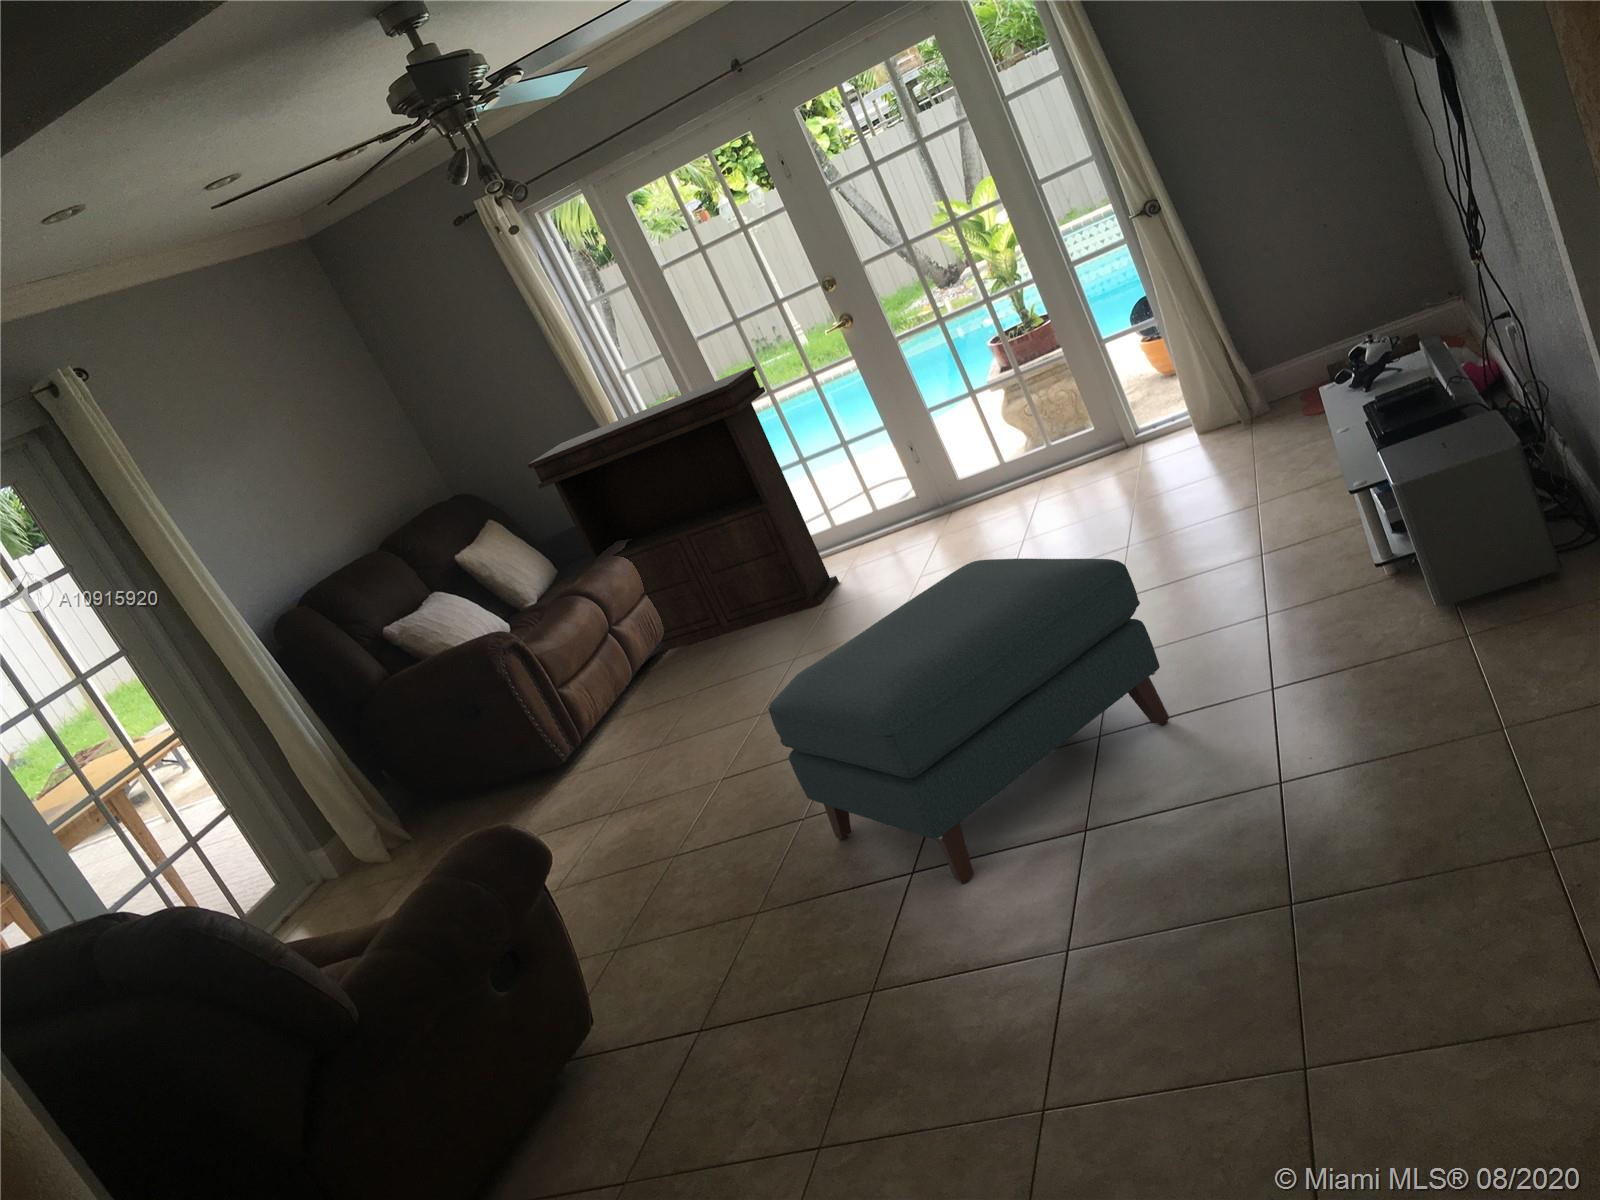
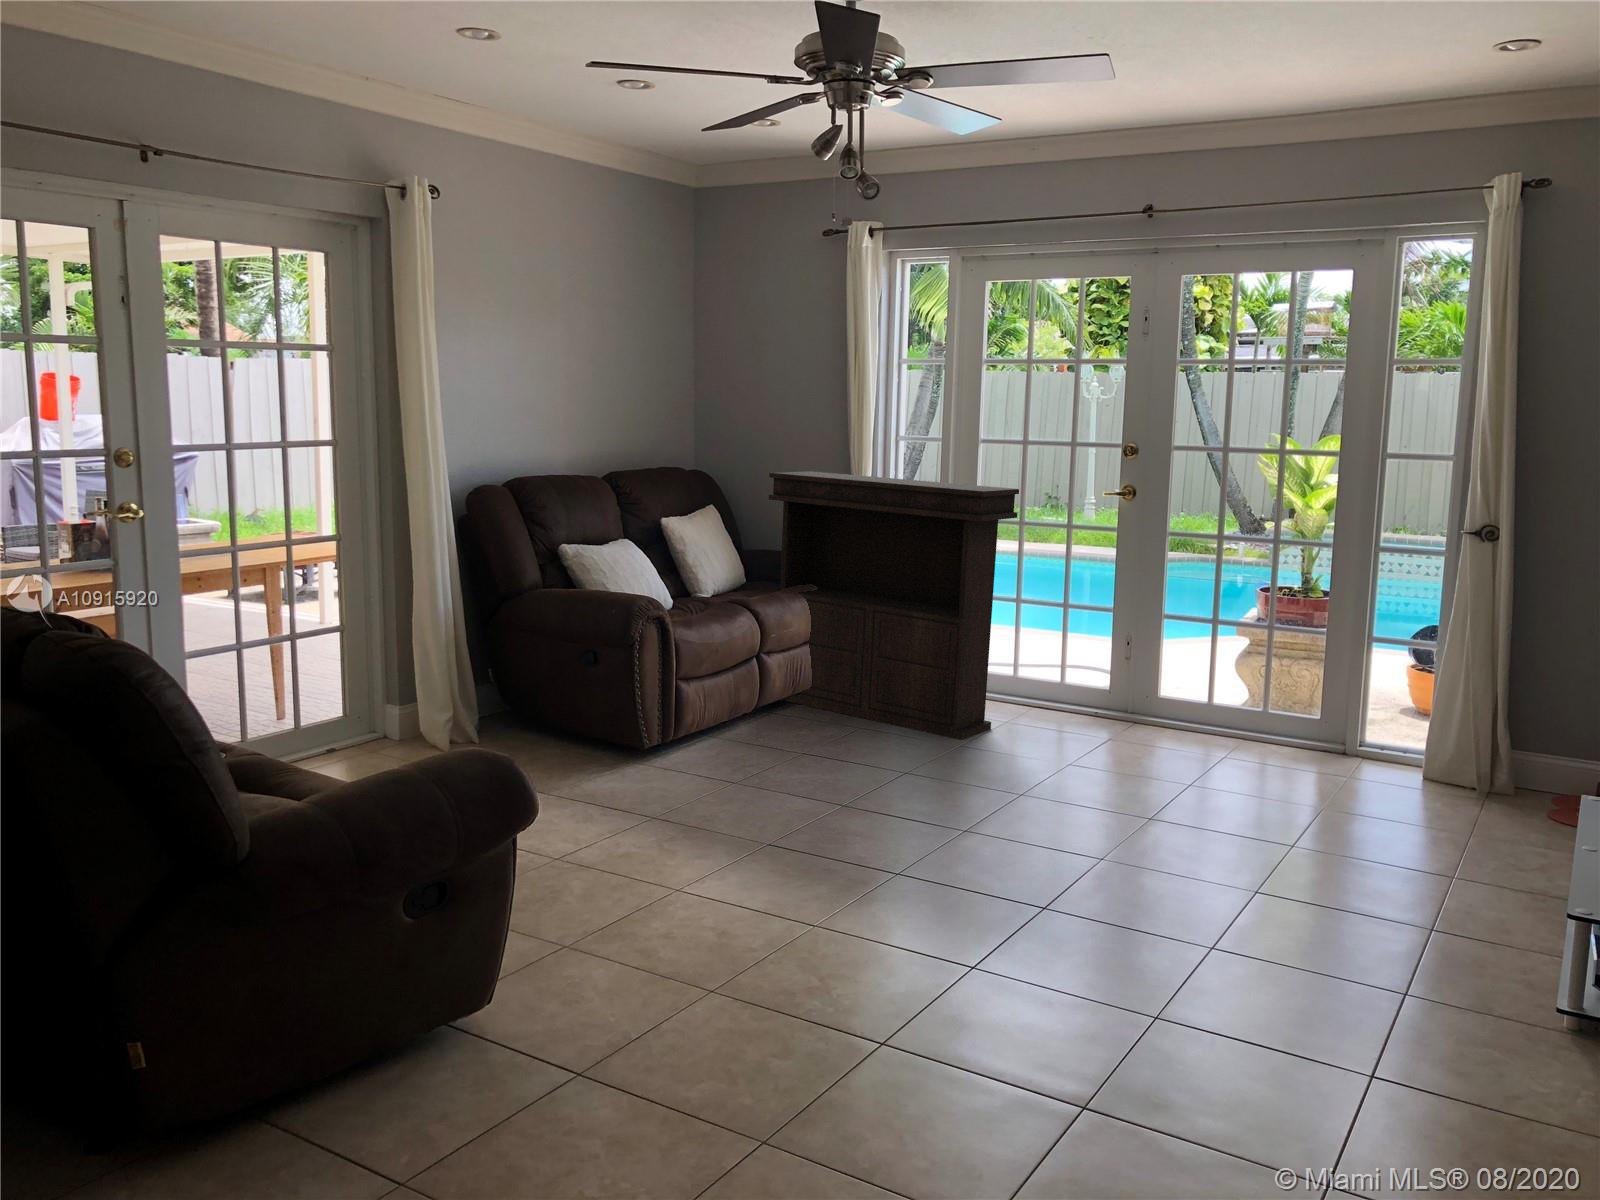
ottoman: present [768,558,1169,884] -> none [823,772,1283,1100]

